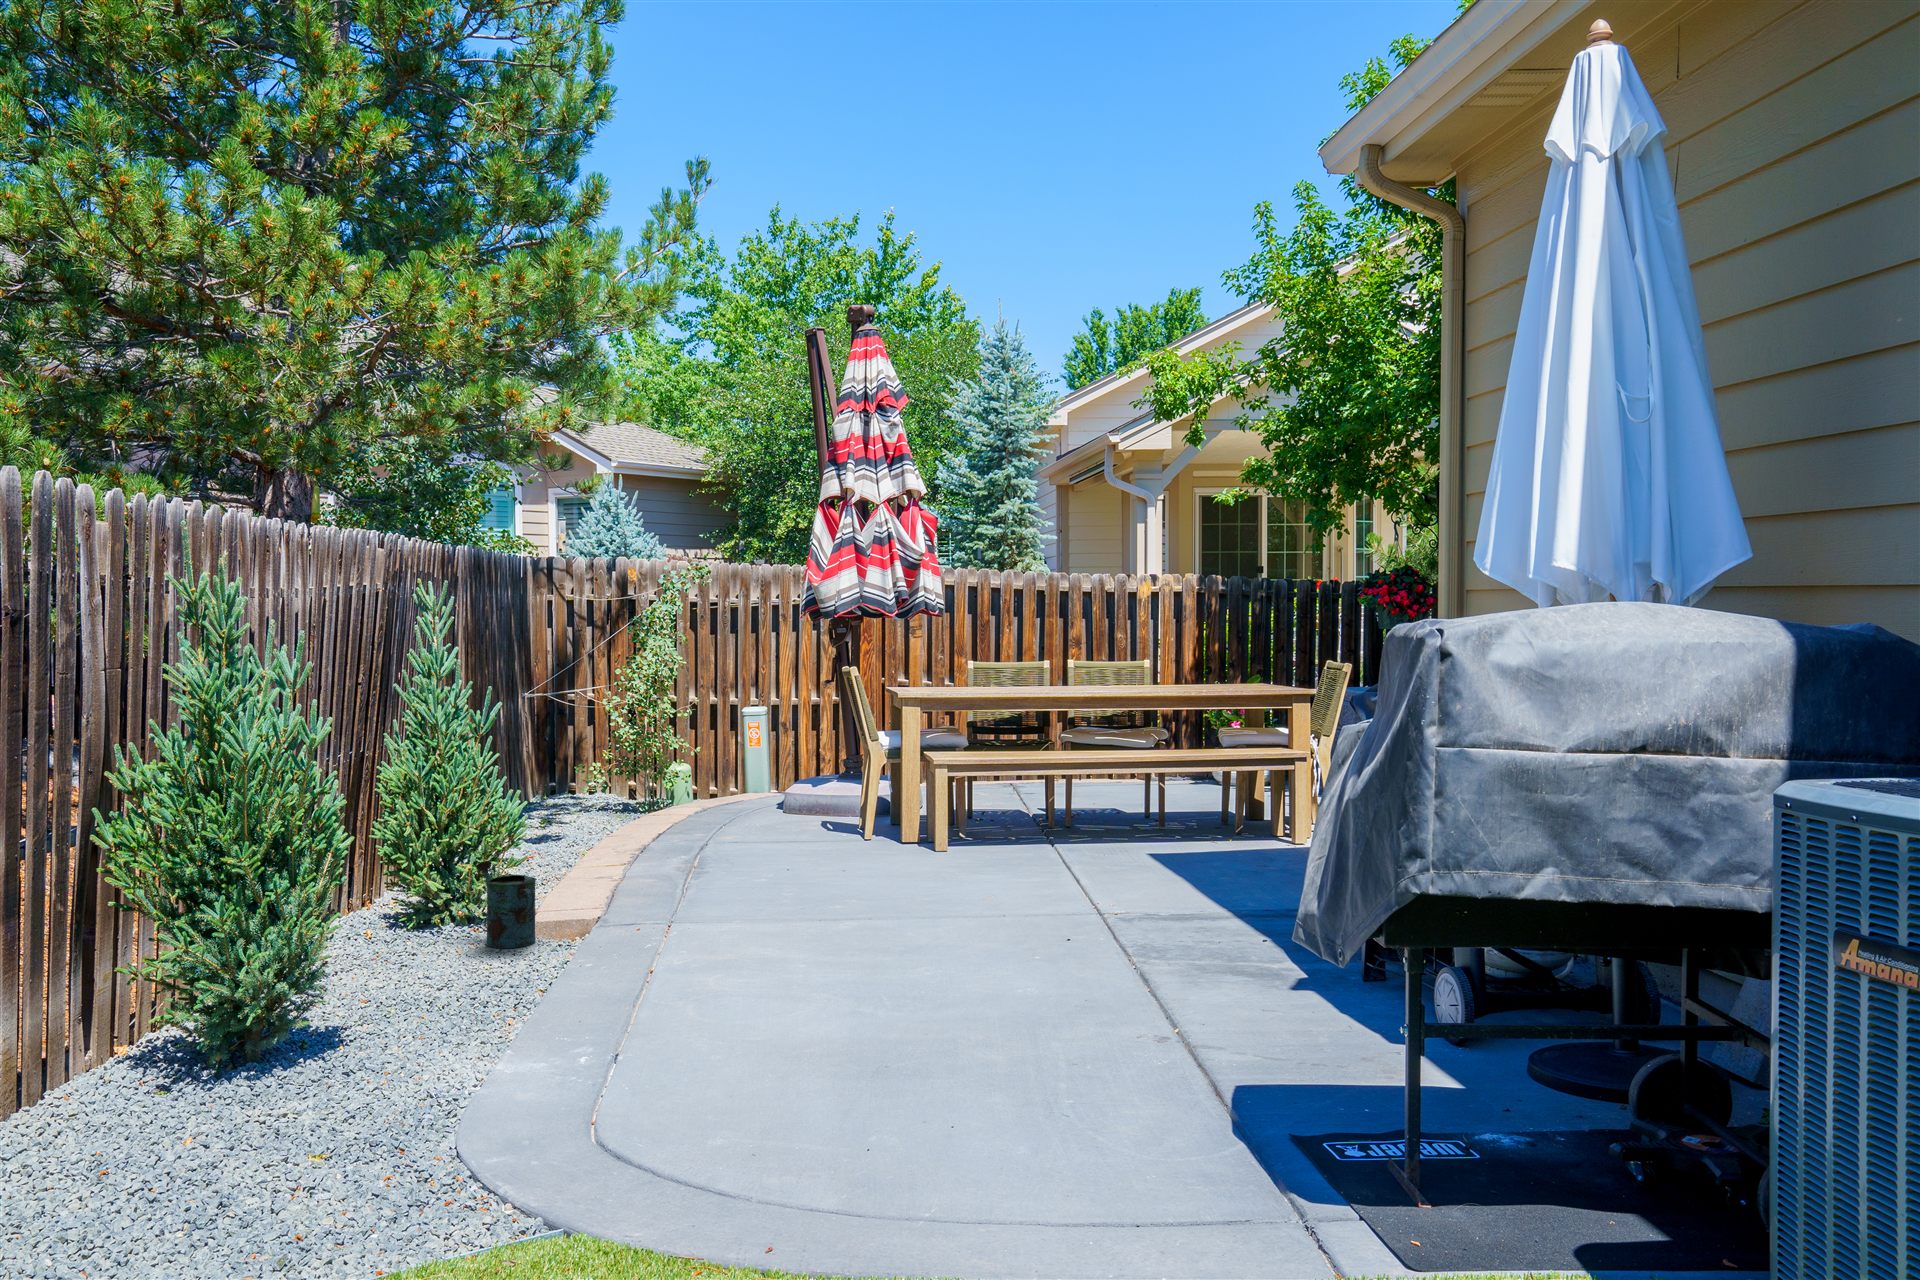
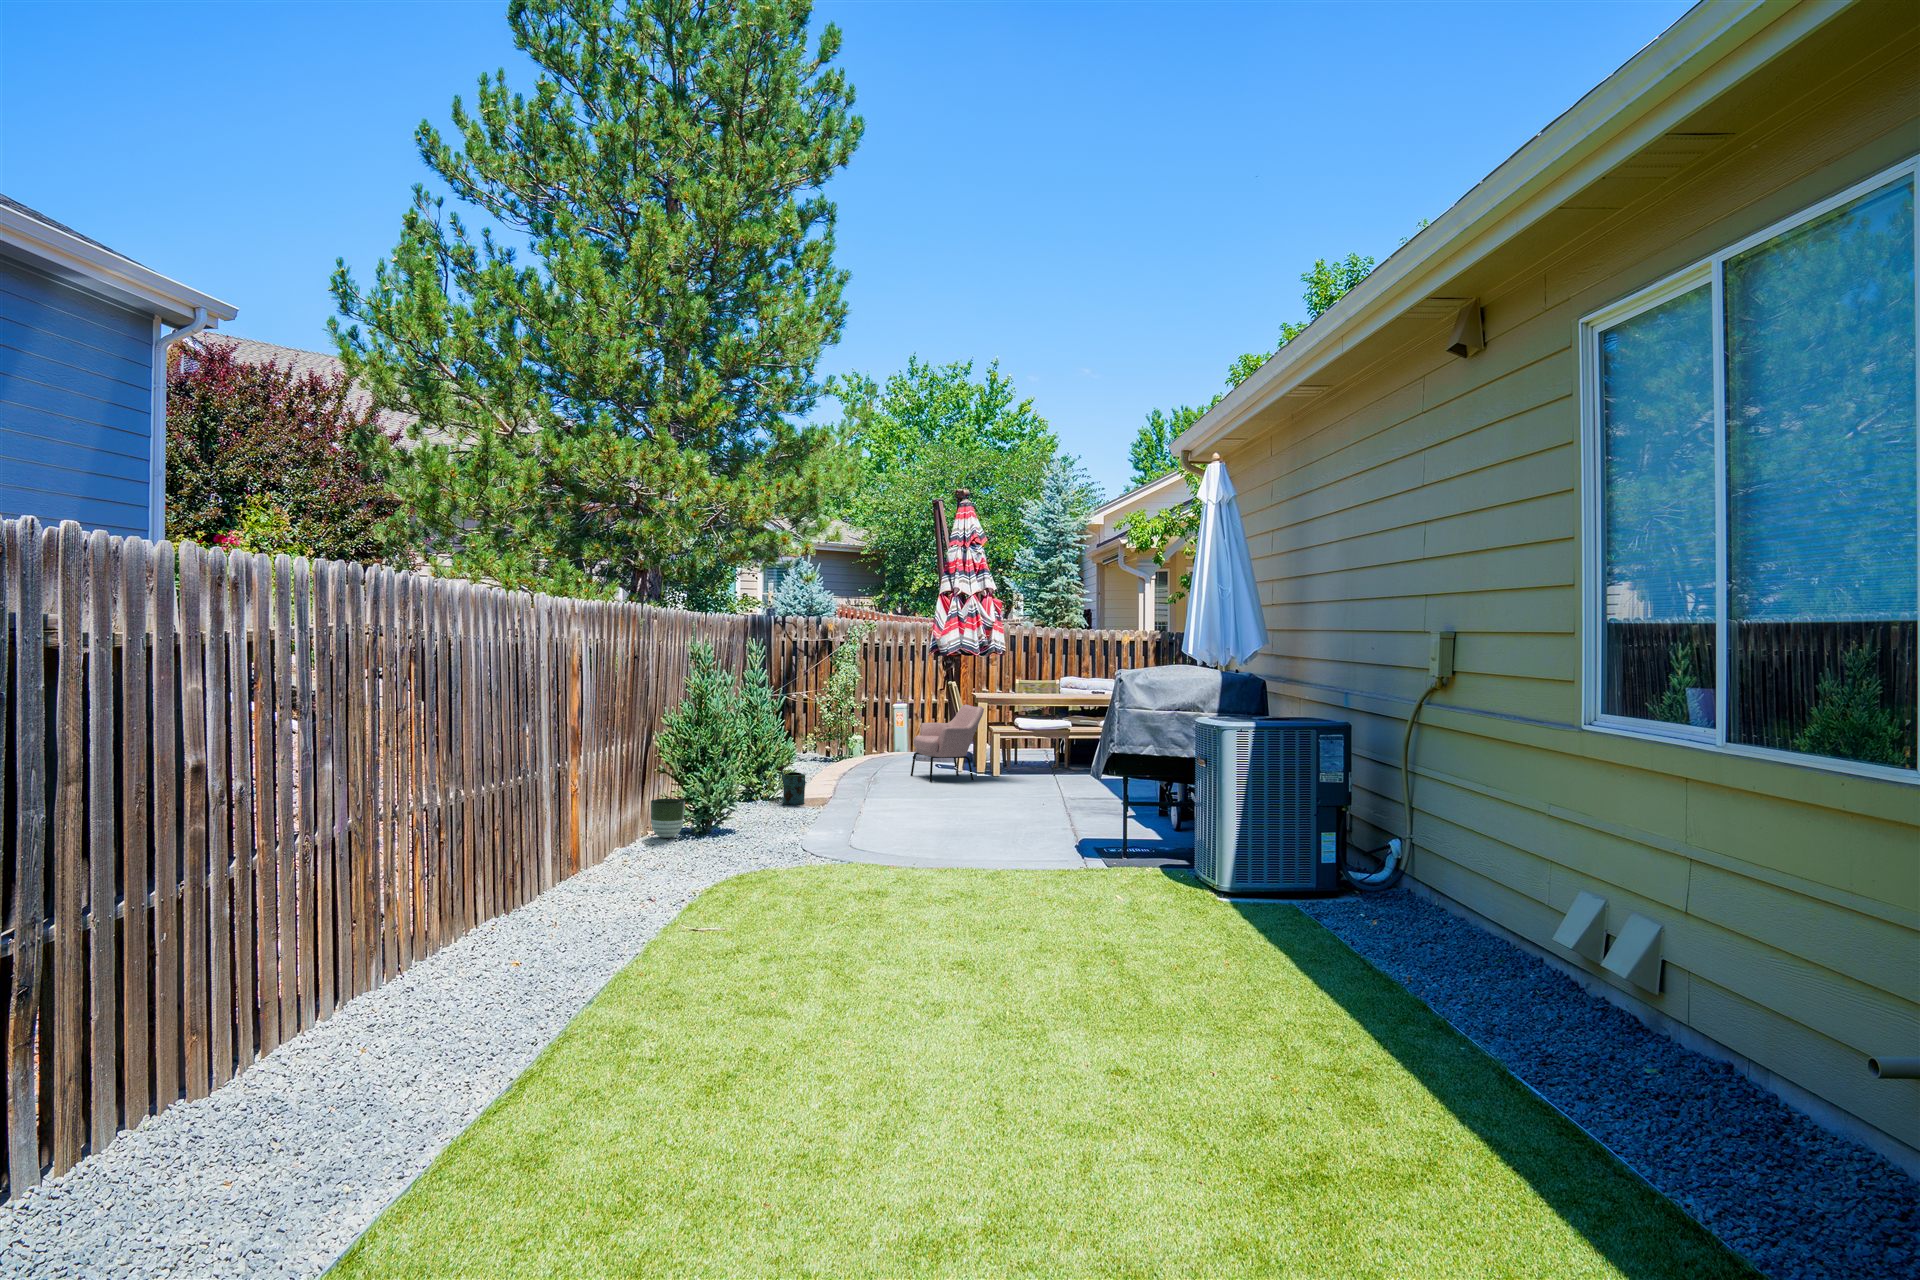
armchair: none [775,709,914,864] -> present [911,704,984,782]
planter: none [59,992,162,1103] -> present [651,799,685,838]

